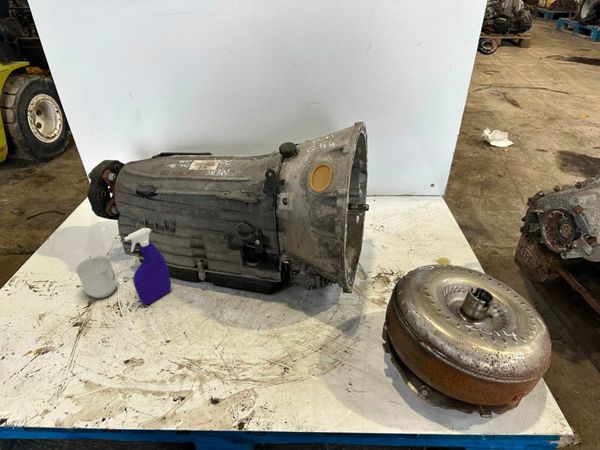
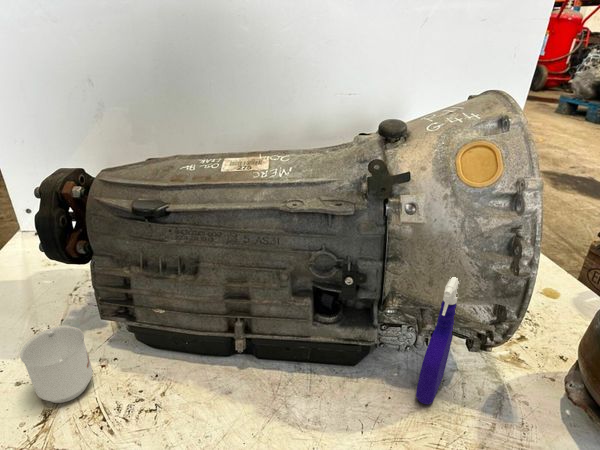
spray bottle: present [124,228,171,304] -> present [416,277,459,404]

